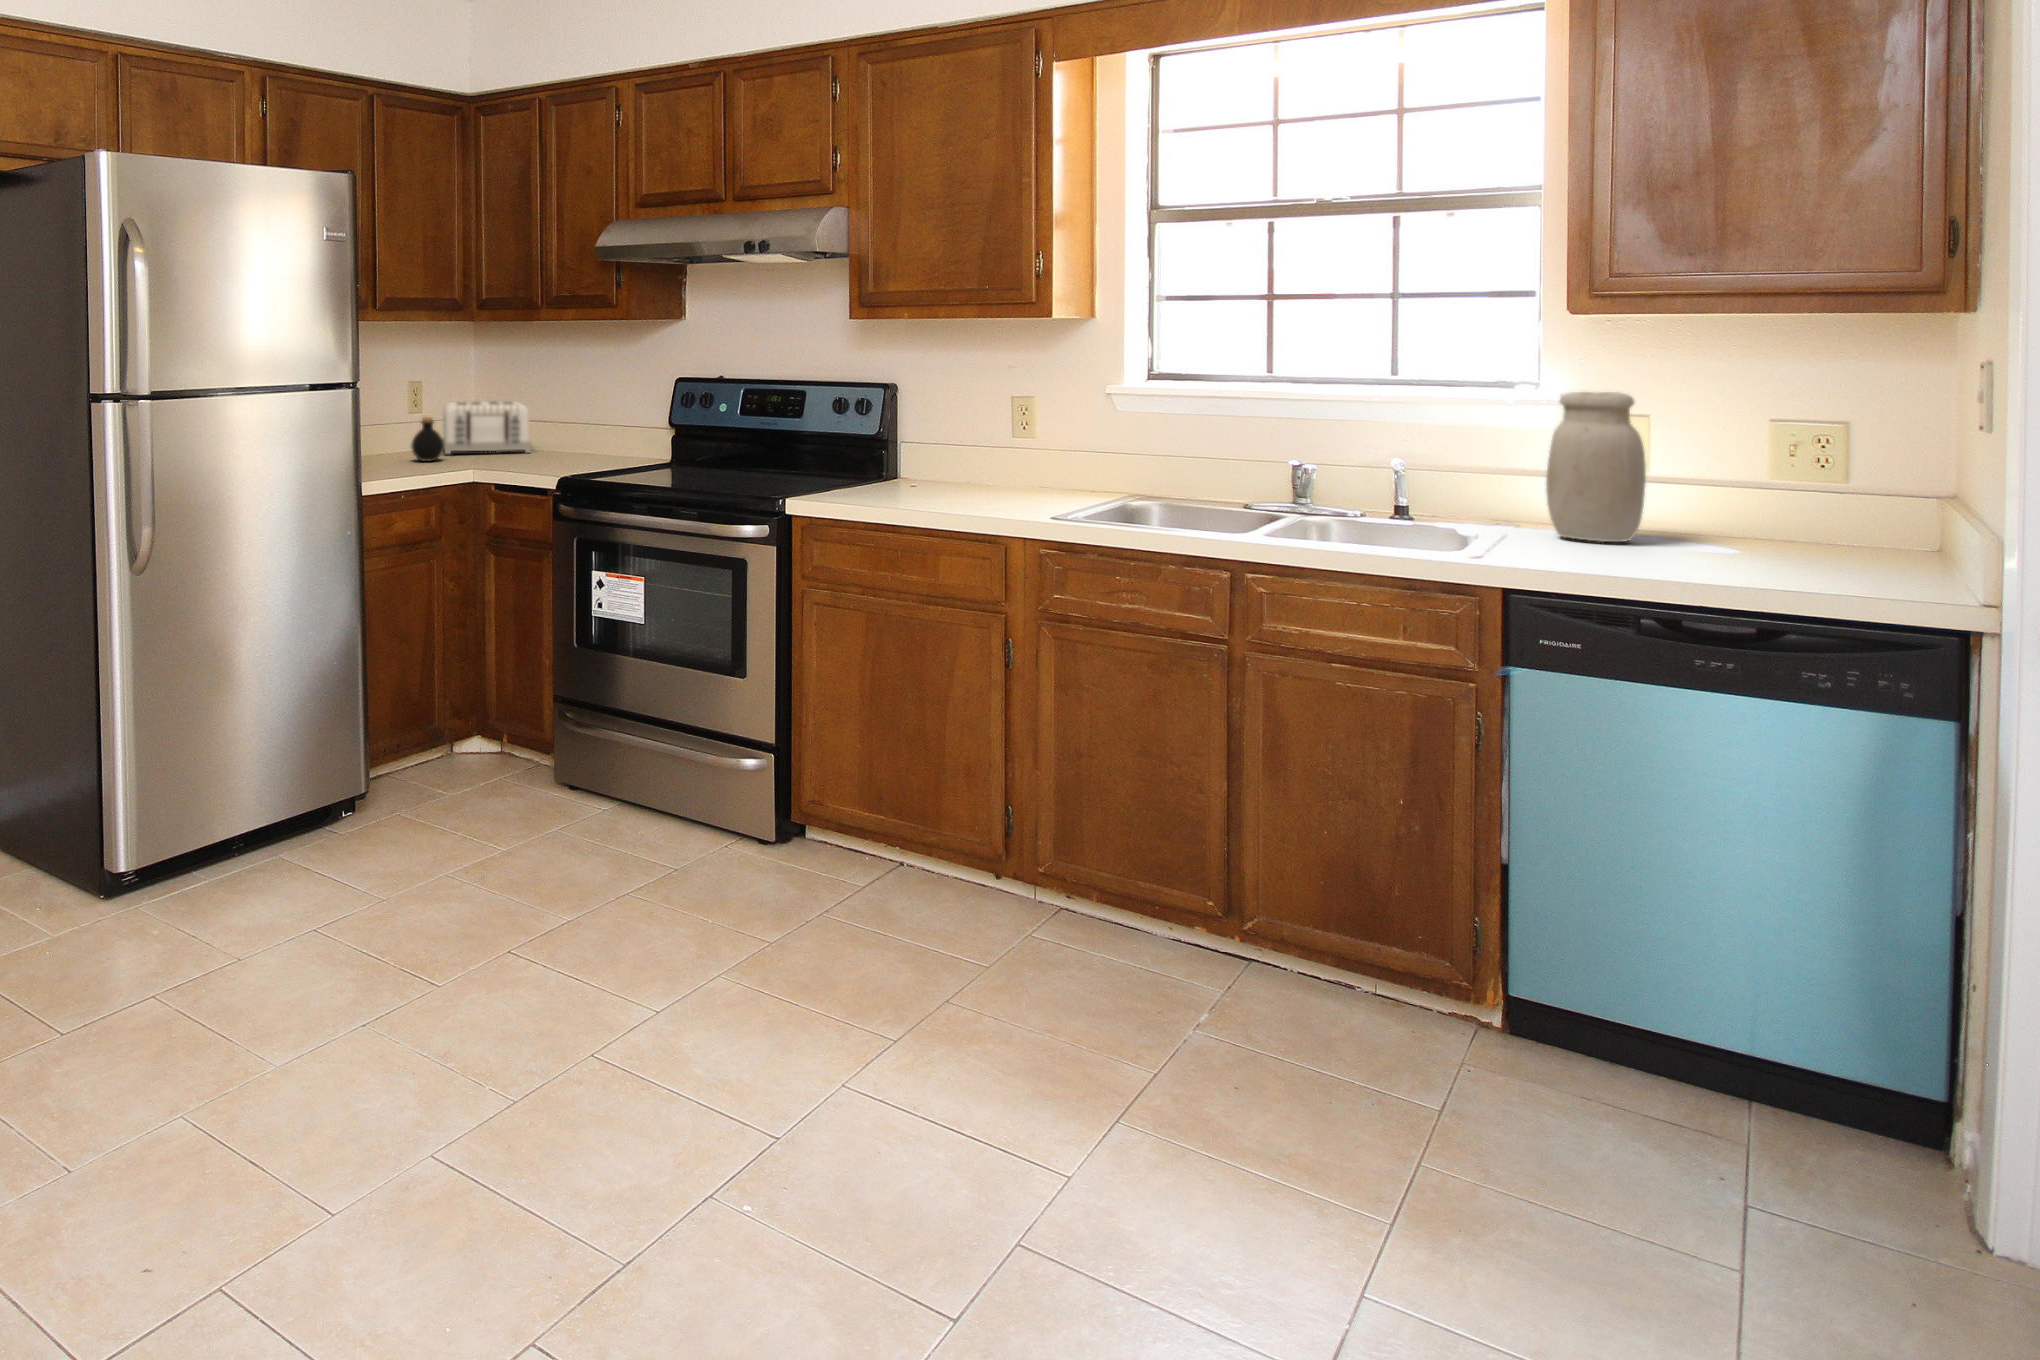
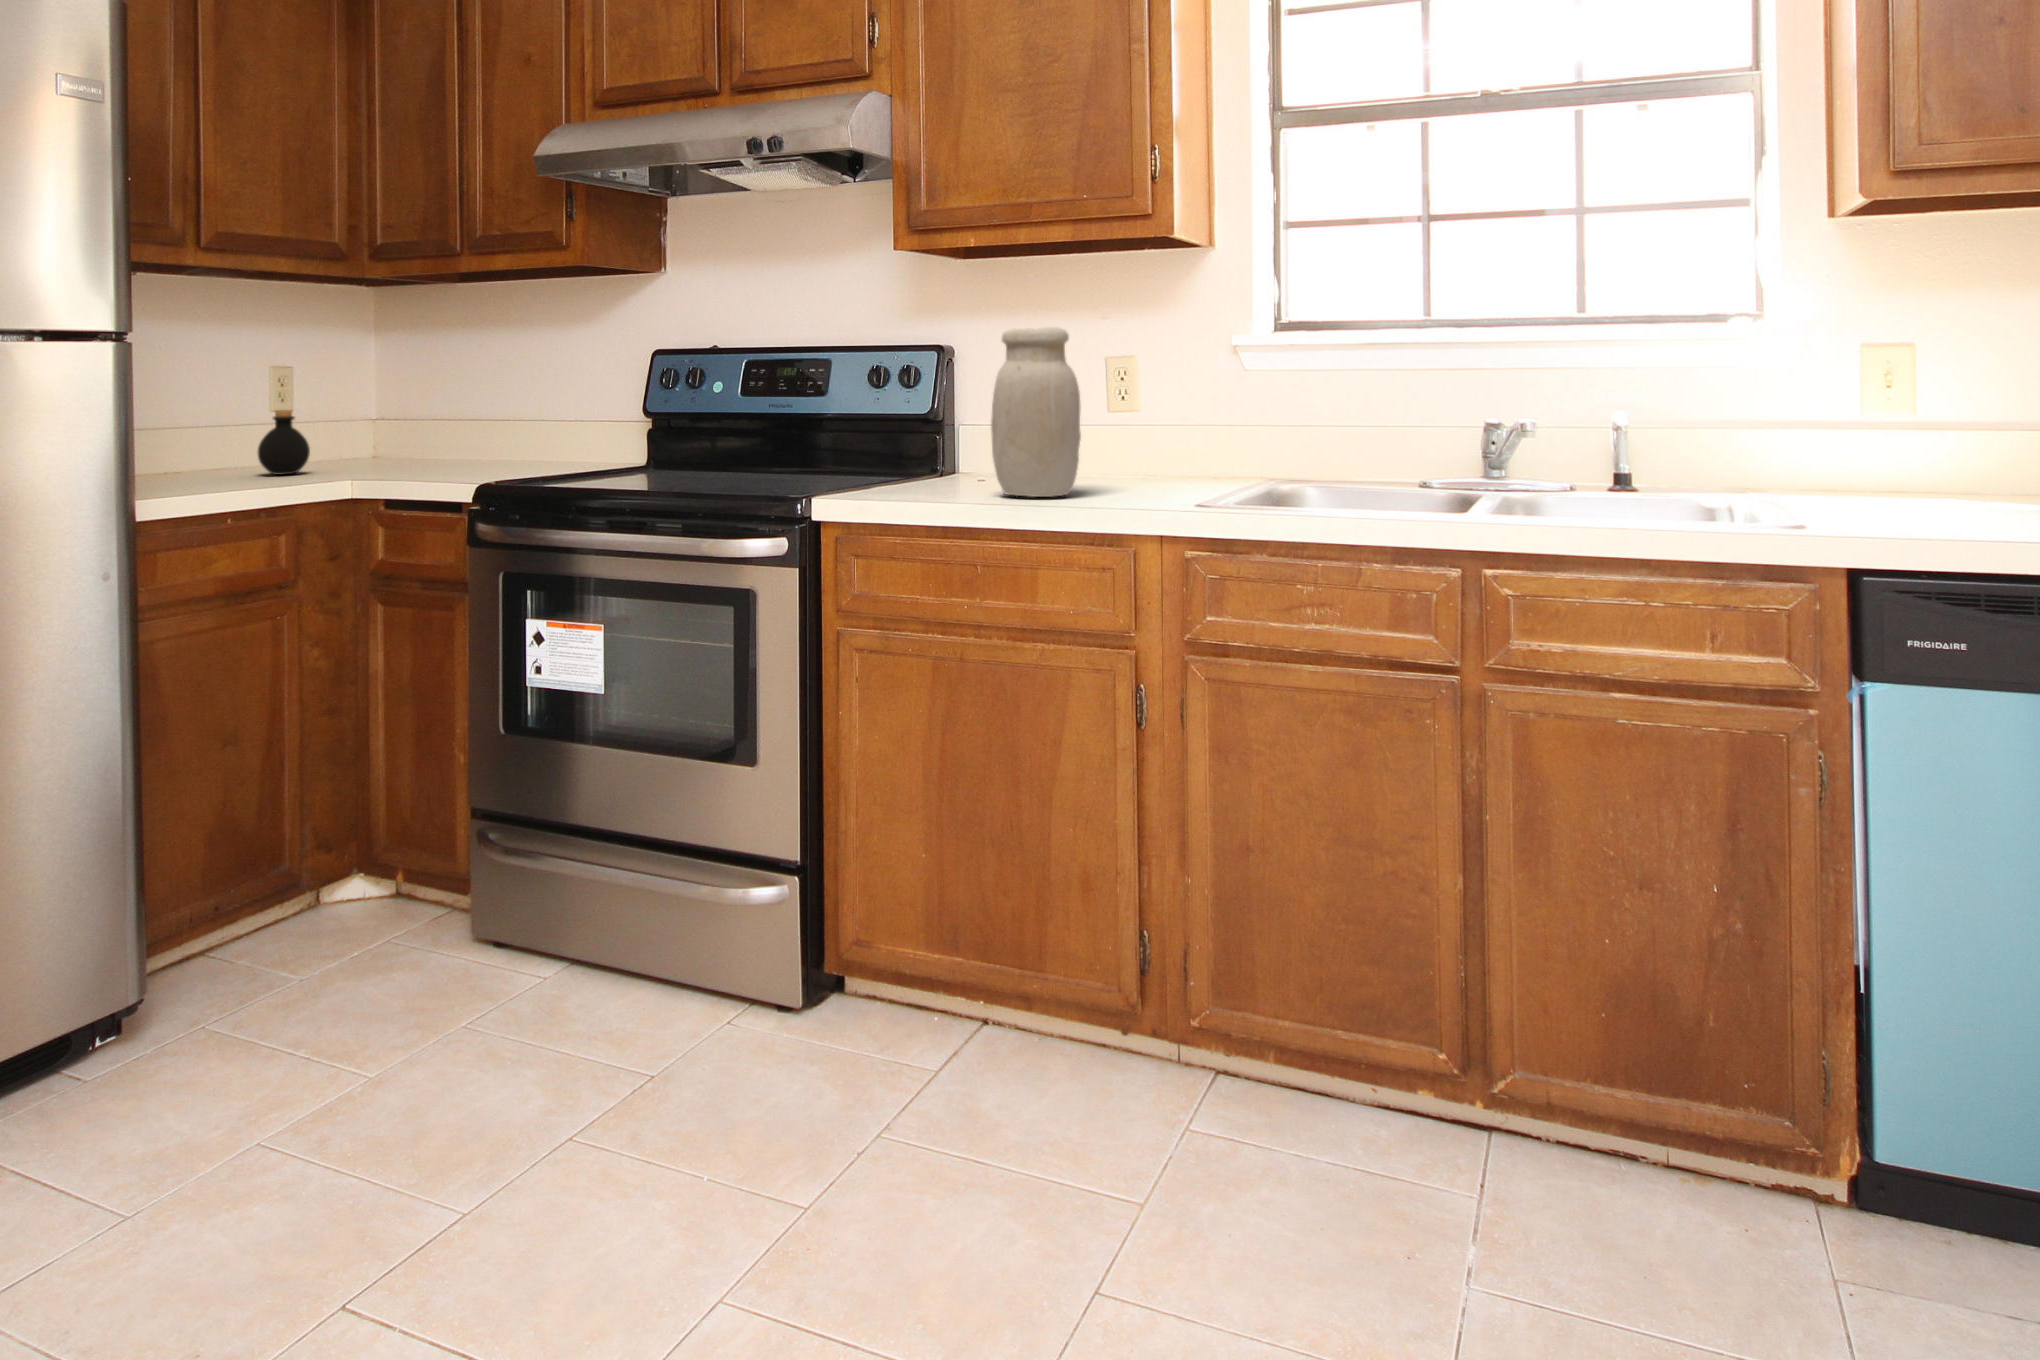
jar: present [1546,392,1646,542] -> present [991,327,1081,497]
toaster: present [443,401,531,454] -> none [315,394,446,466]

